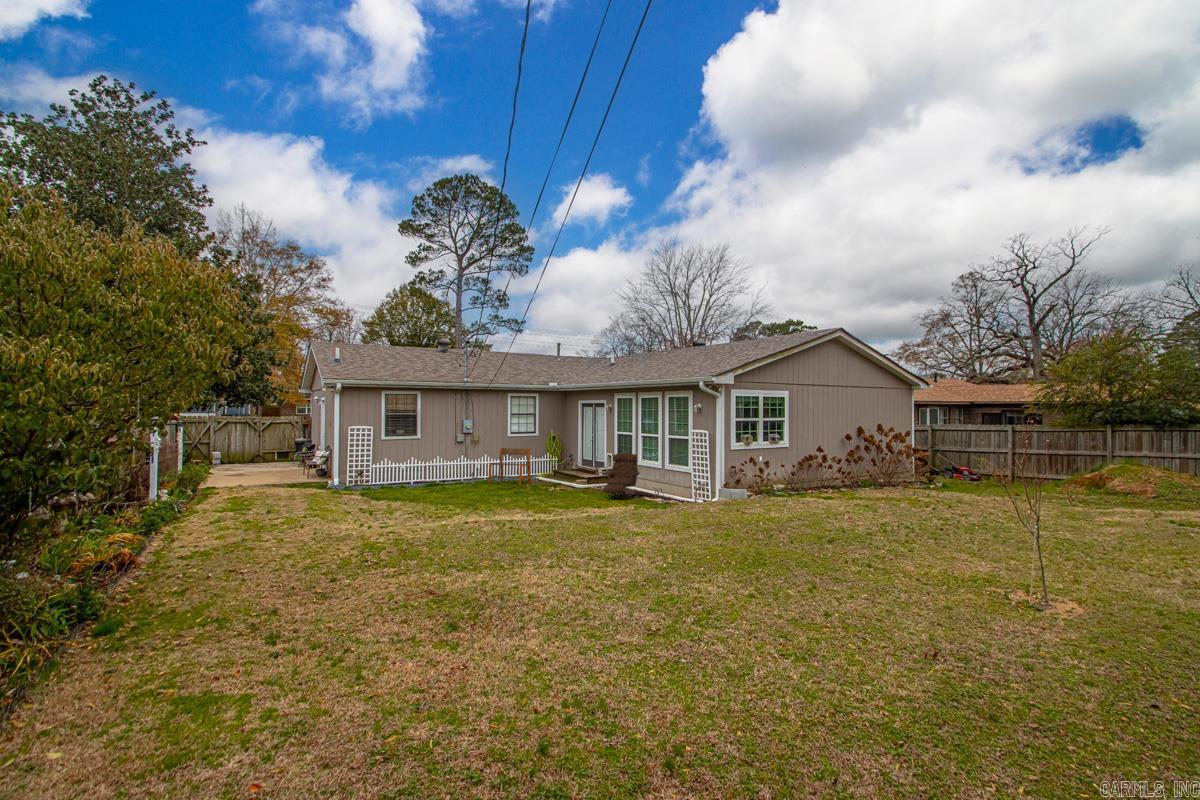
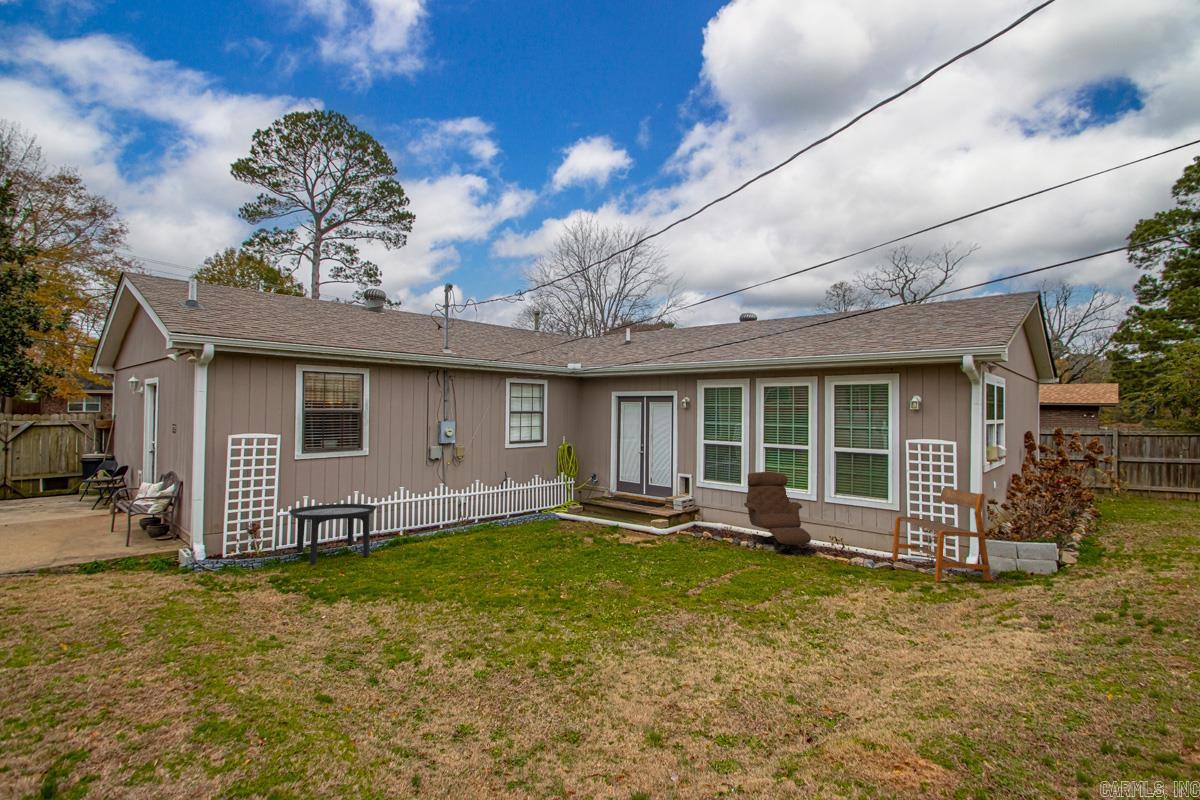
bench: present [488,448,531,485] -> present [892,488,991,582]
round table: none [373,463,415,489] -> present [289,504,377,565]

